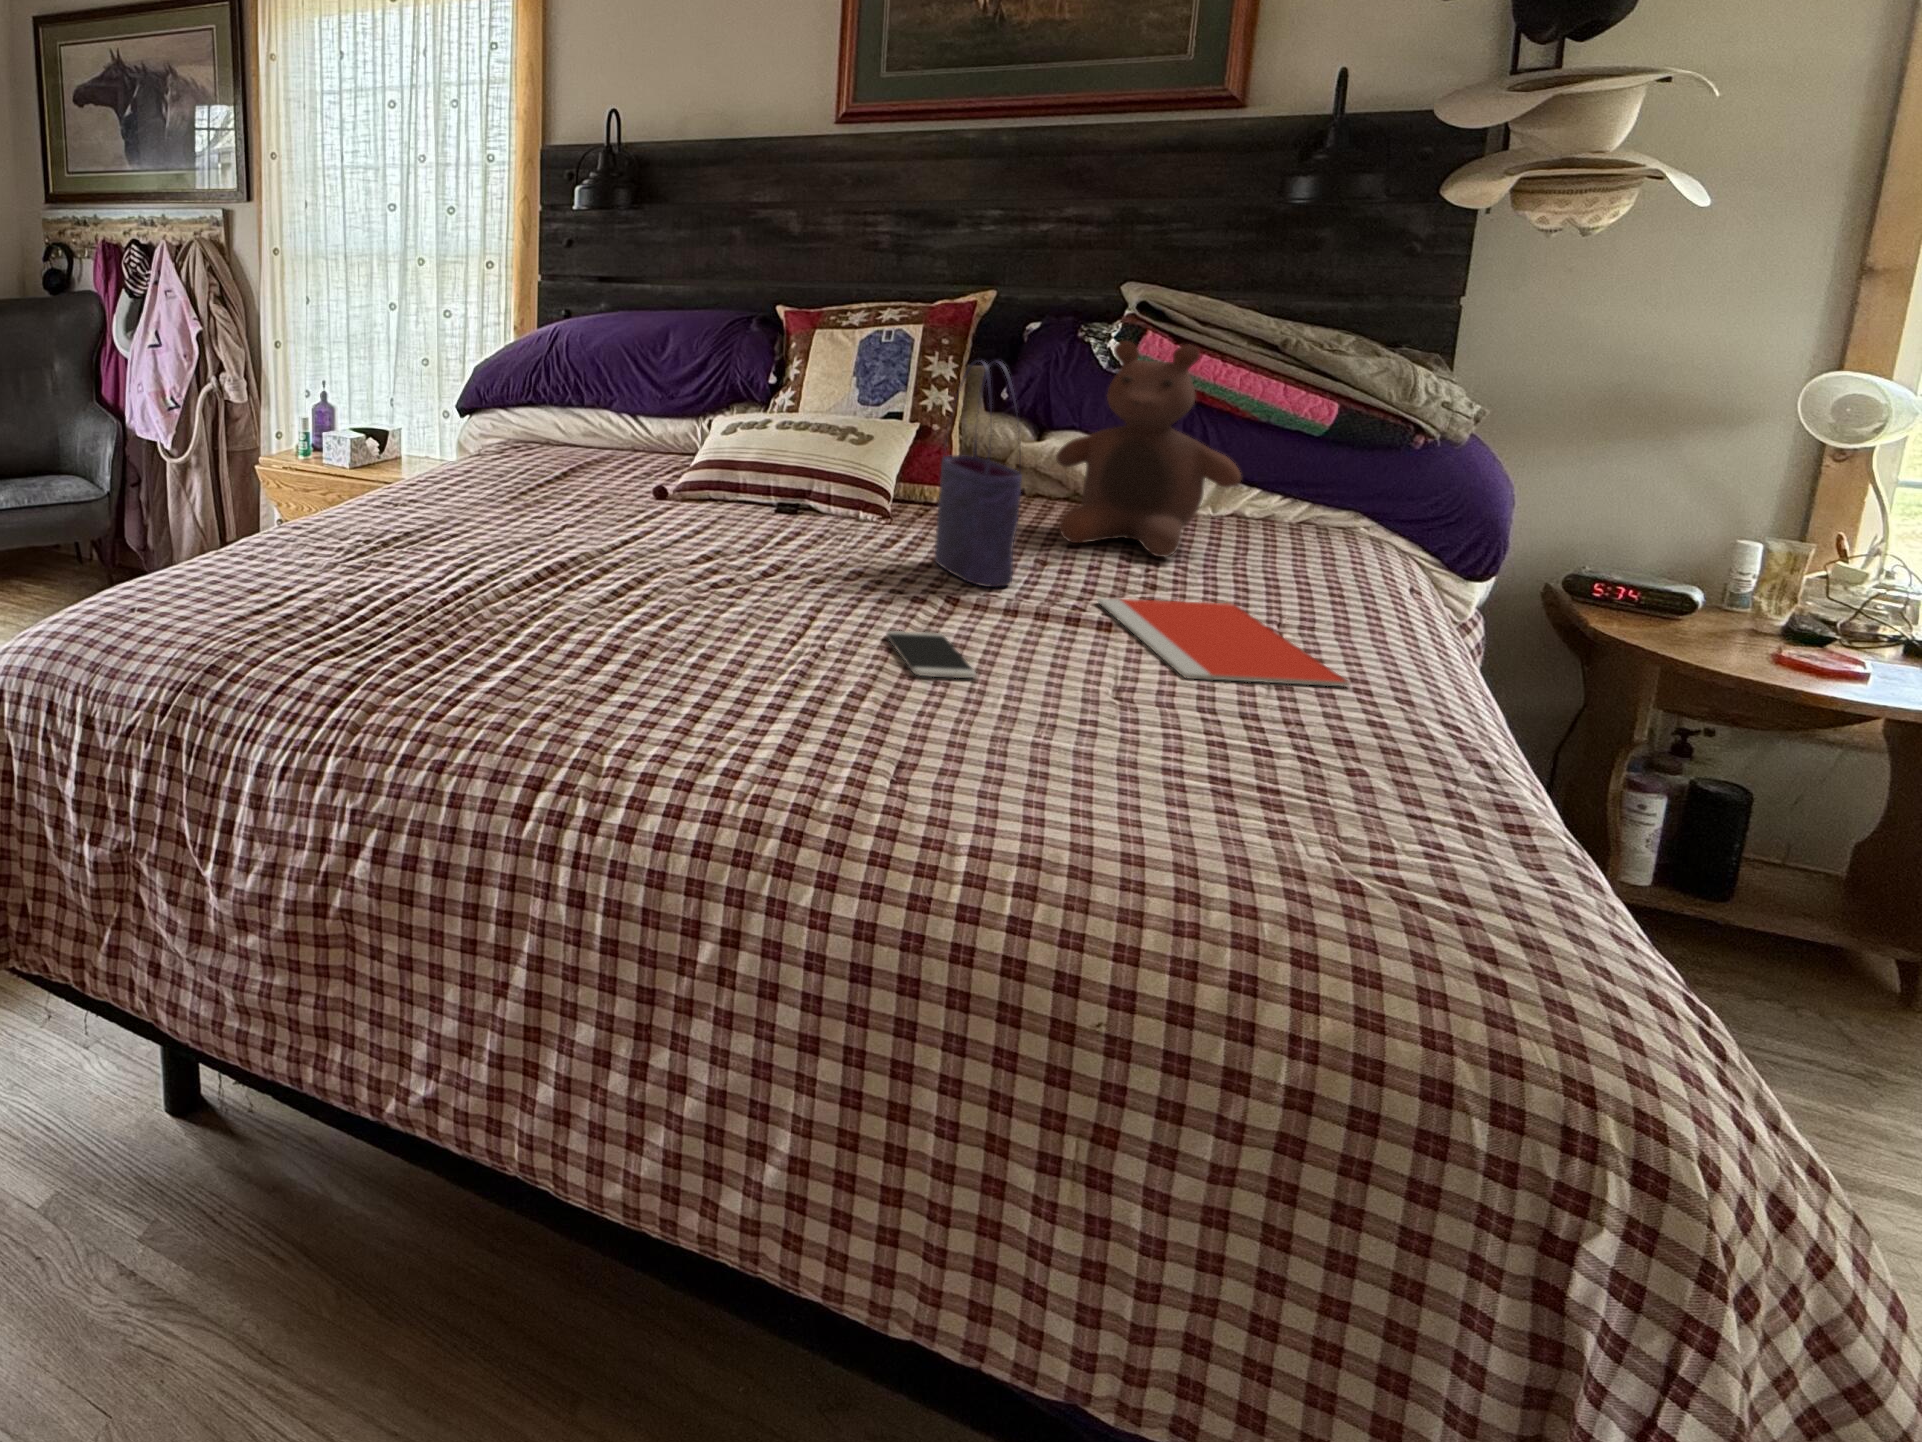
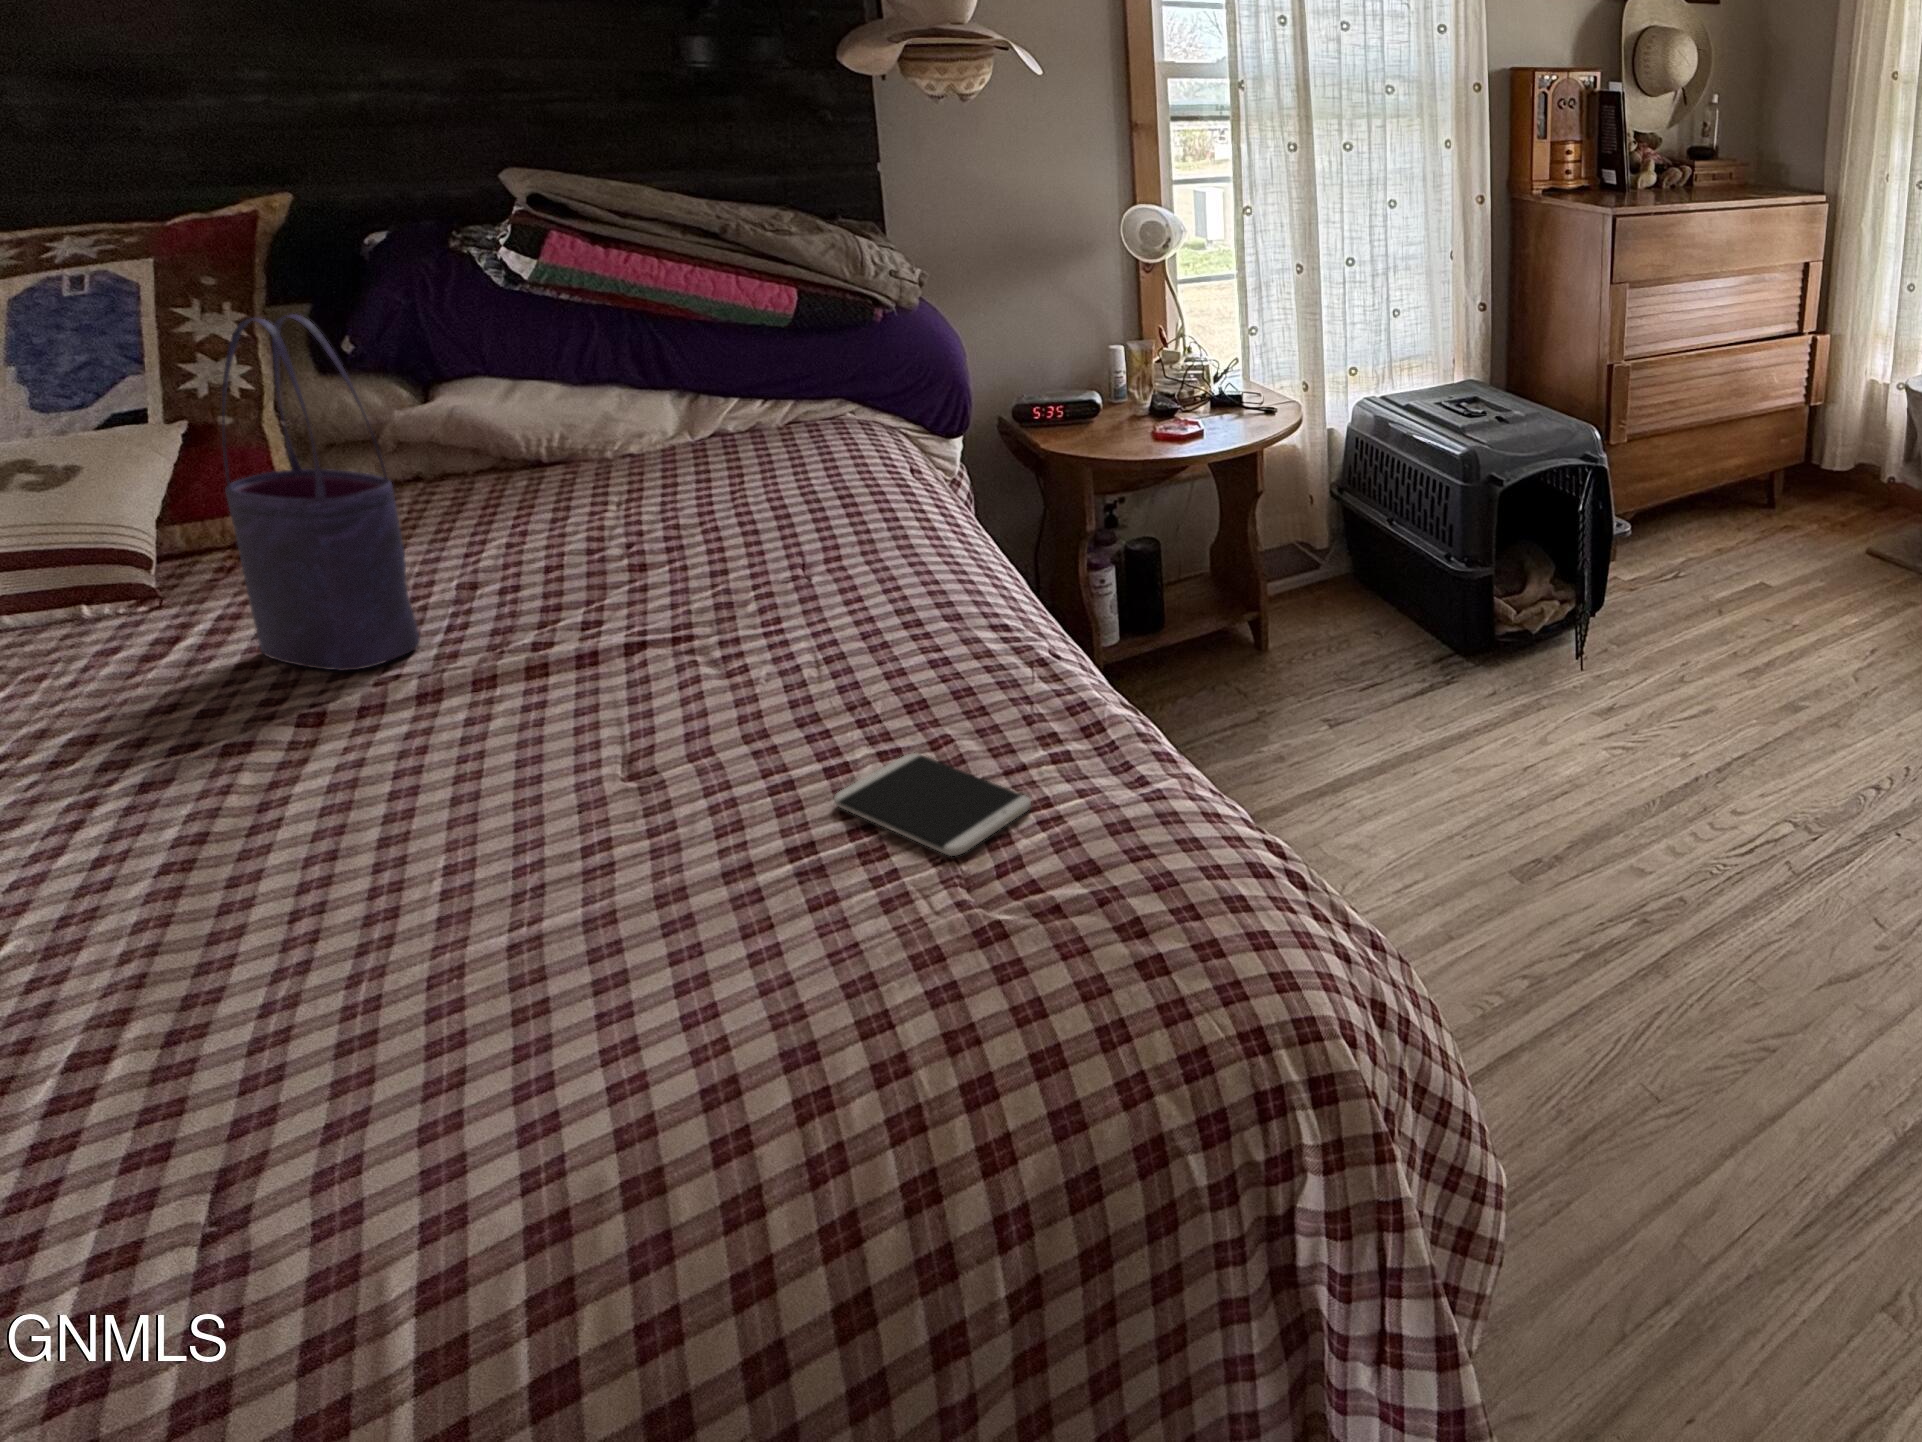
stuffed bear: present [1056,341,1241,557] -> none [455,247,717,538]
notebook: present [1097,598,1350,687] -> none [566,558,899,697]
smartphone: present [887,631,976,678] -> present [834,753,1031,856]

